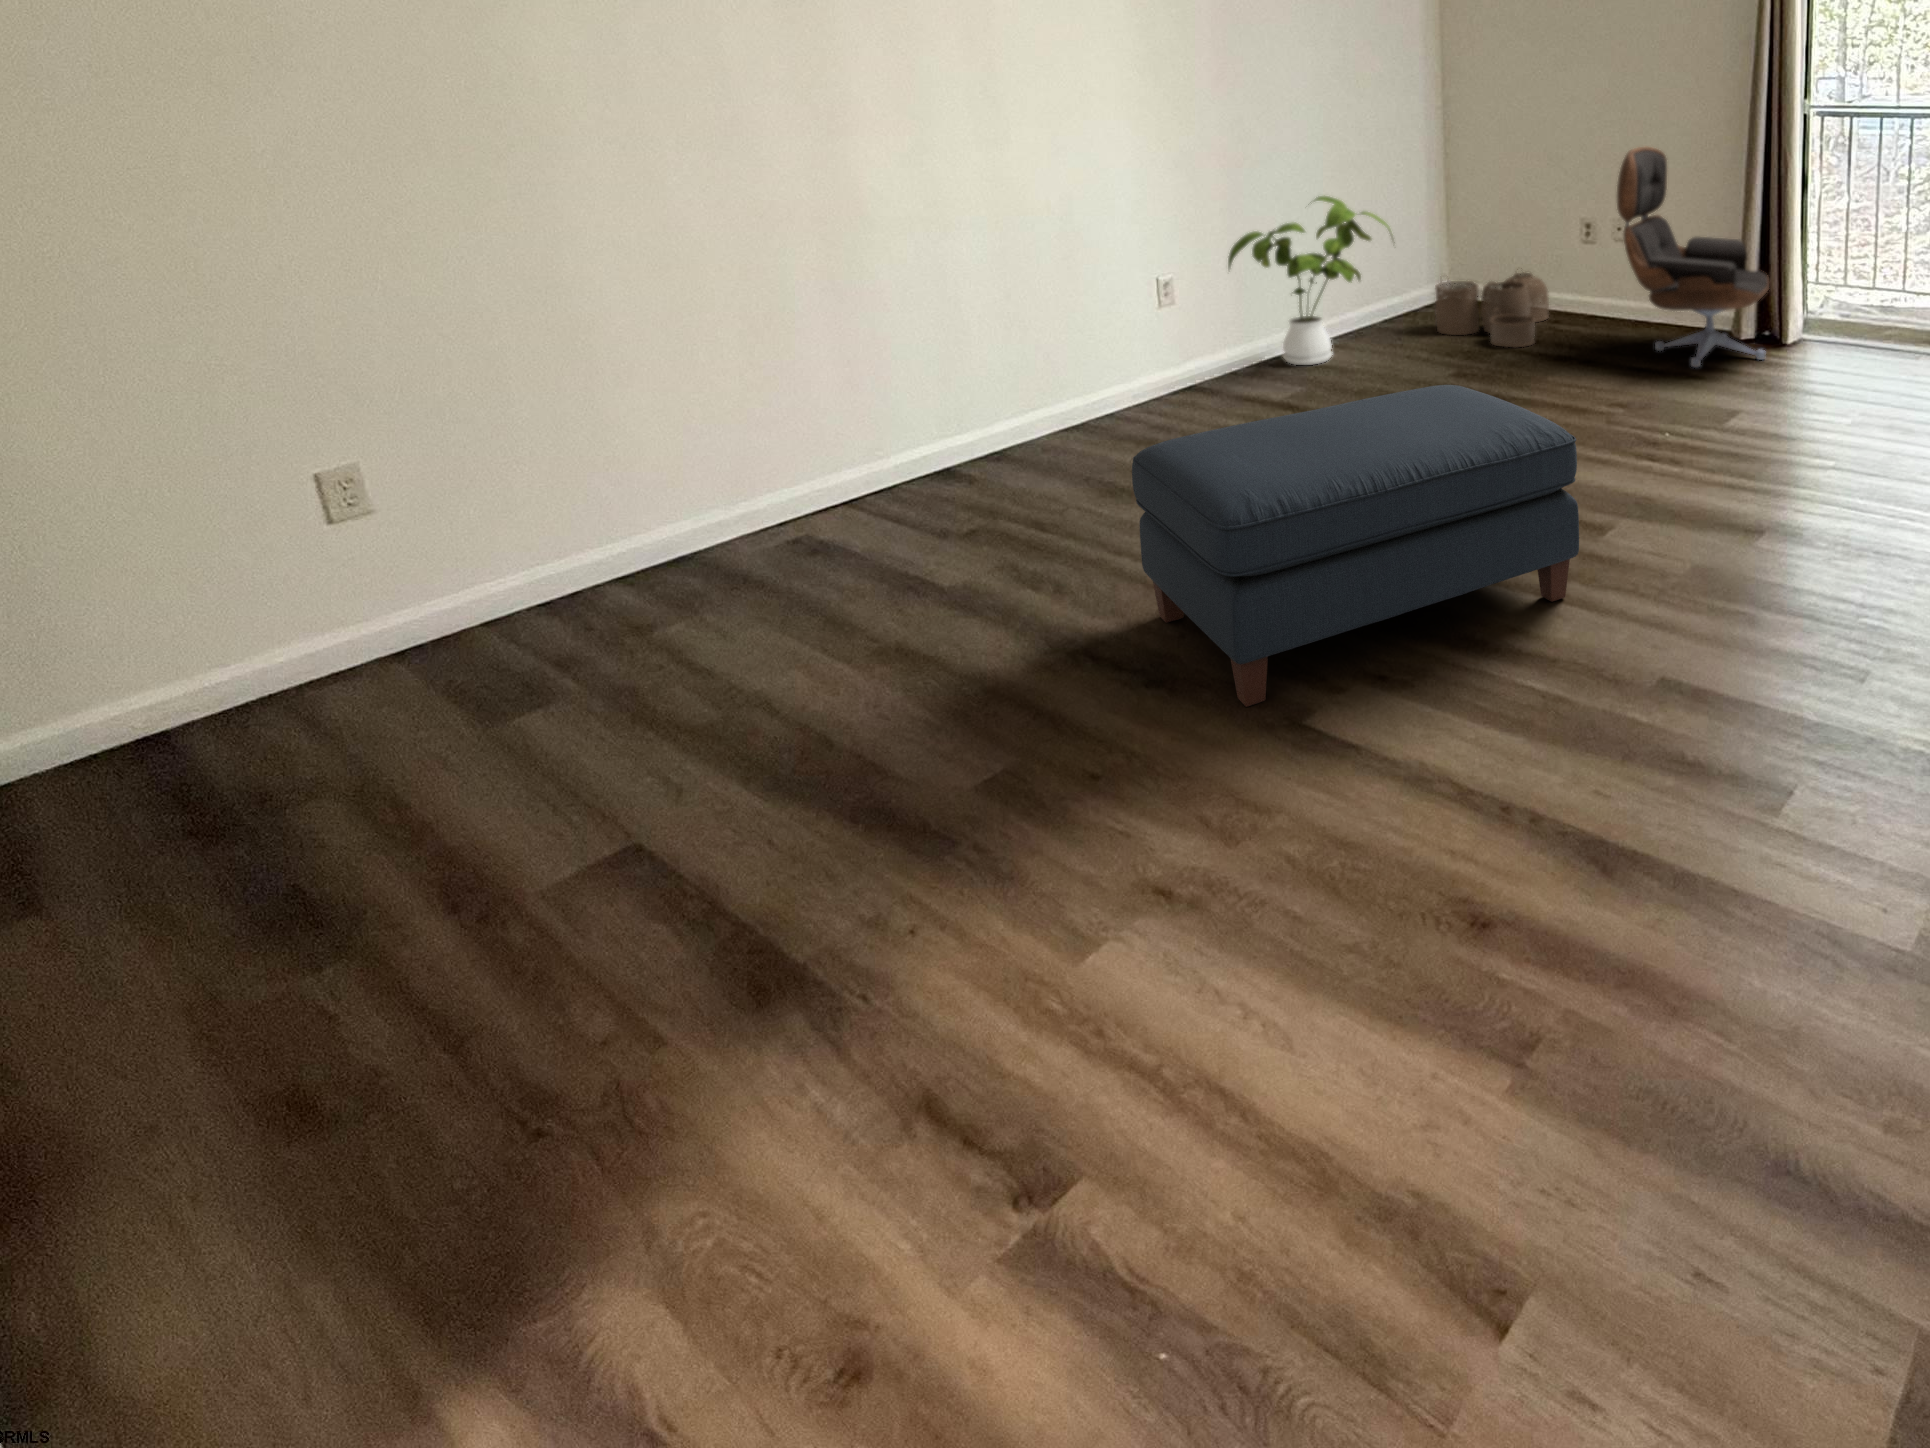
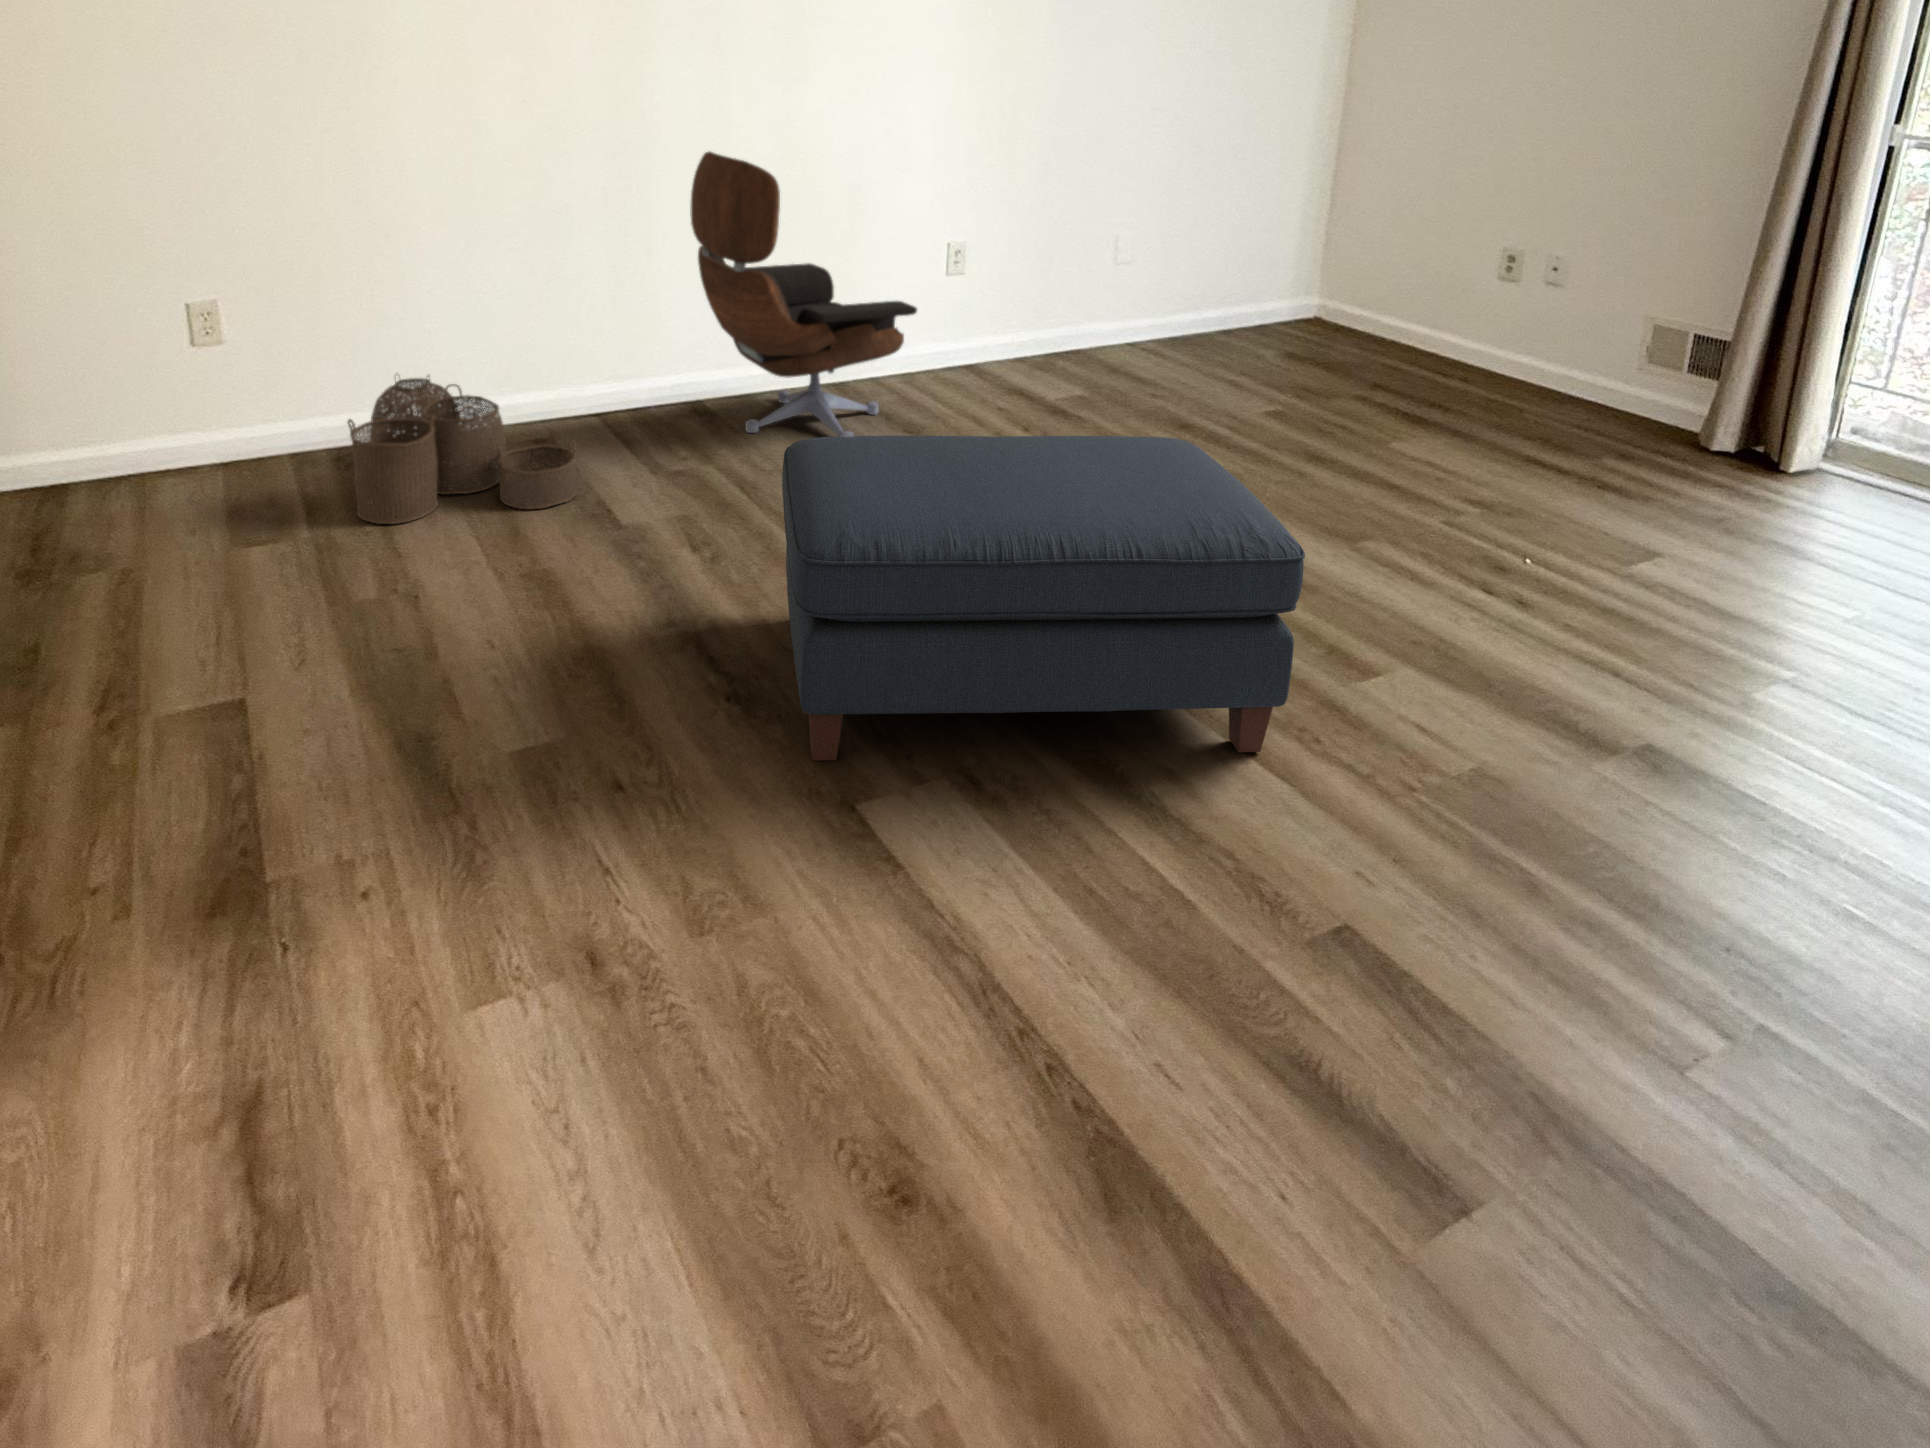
lounge chair: present [1617,147,1769,367] -> present [690,152,917,436]
house plant: present [1228,196,1390,365] -> none [1040,184,1231,368]
woven basket: present [1435,269,1549,347] -> present [348,376,577,524]

